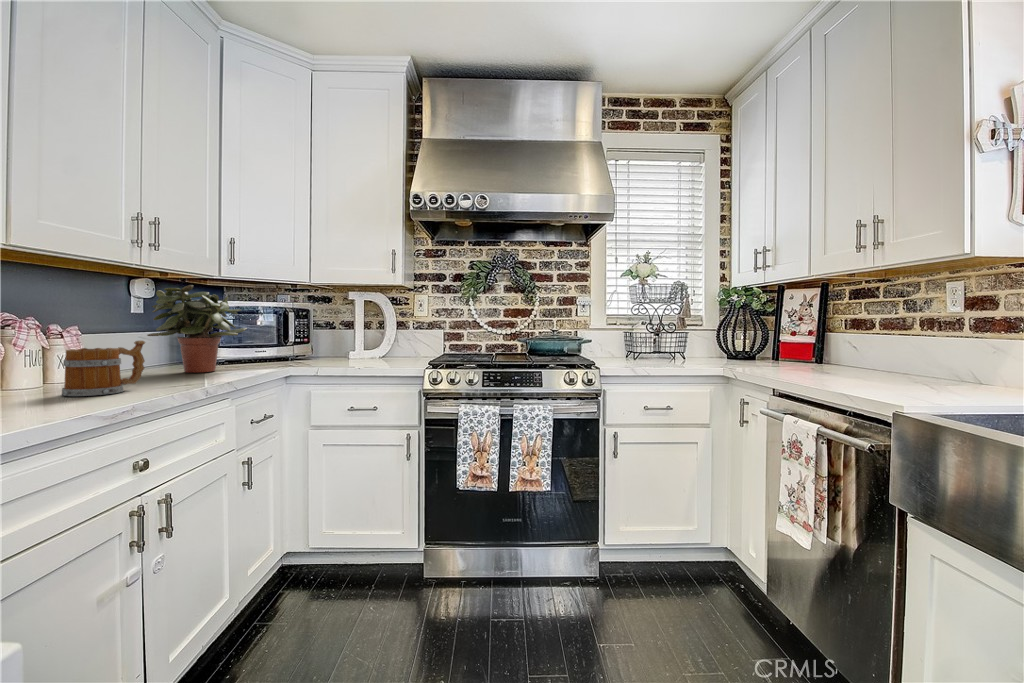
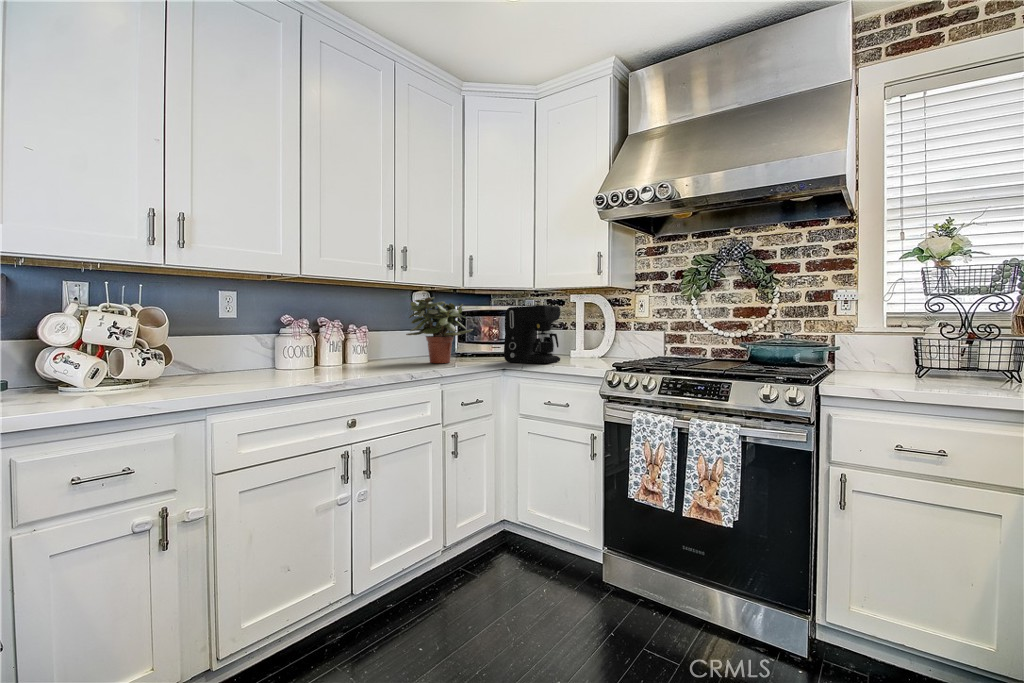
coffee maker: none [288,301,355,366] -> present [504,305,560,363]
mug: present [62,341,145,396] -> none [333,339,381,375]

